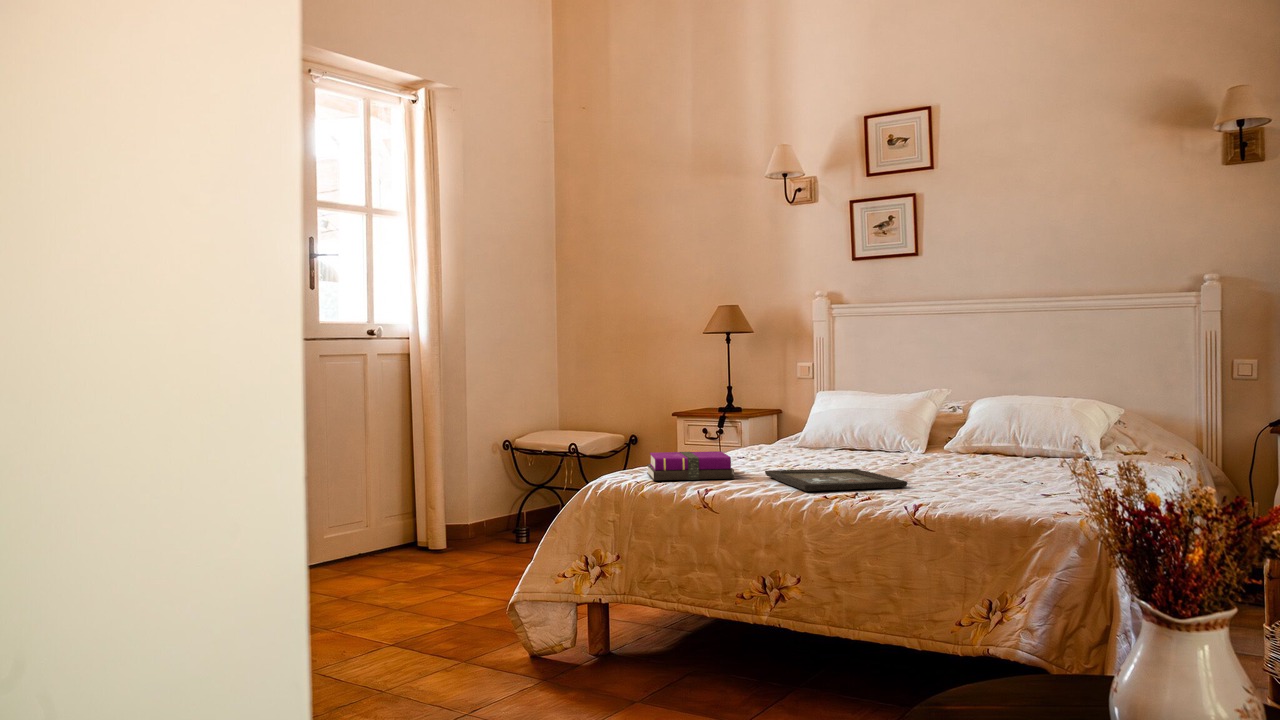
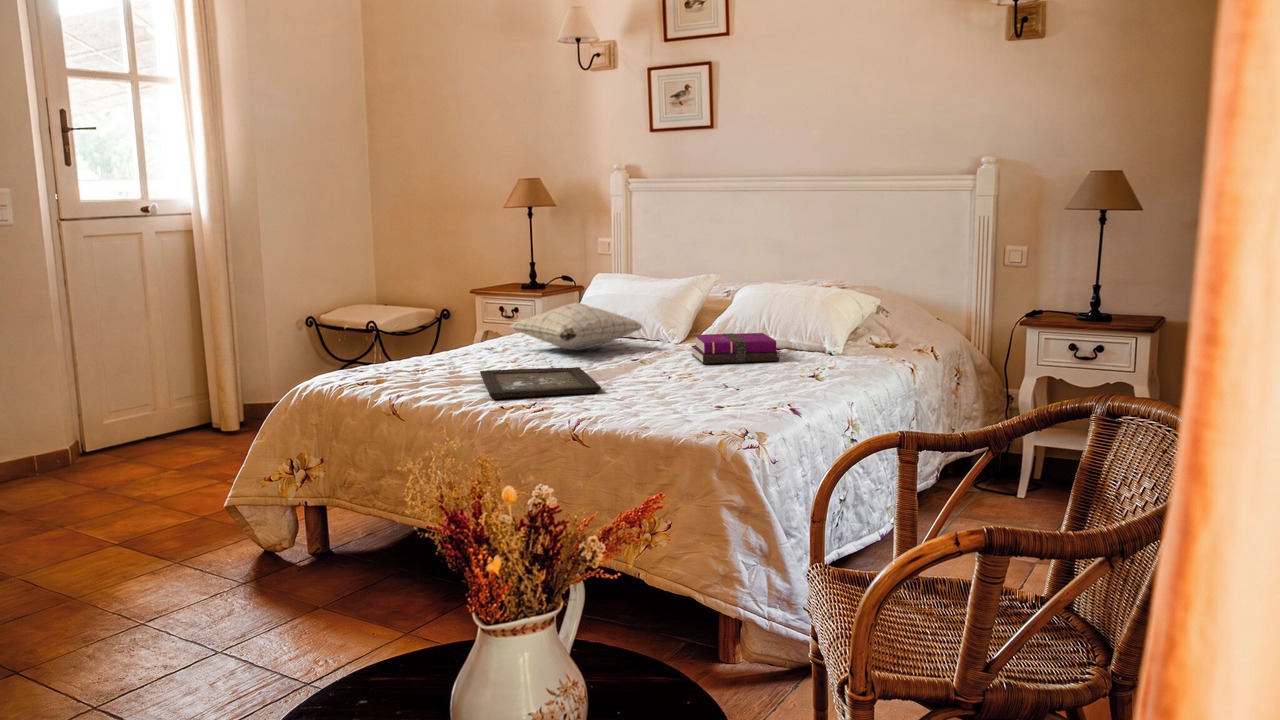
pillow: none [760,411,896,459] -> present [510,302,643,350]
notebook: present [647,451,734,480] -> present [692,333,780,364]

